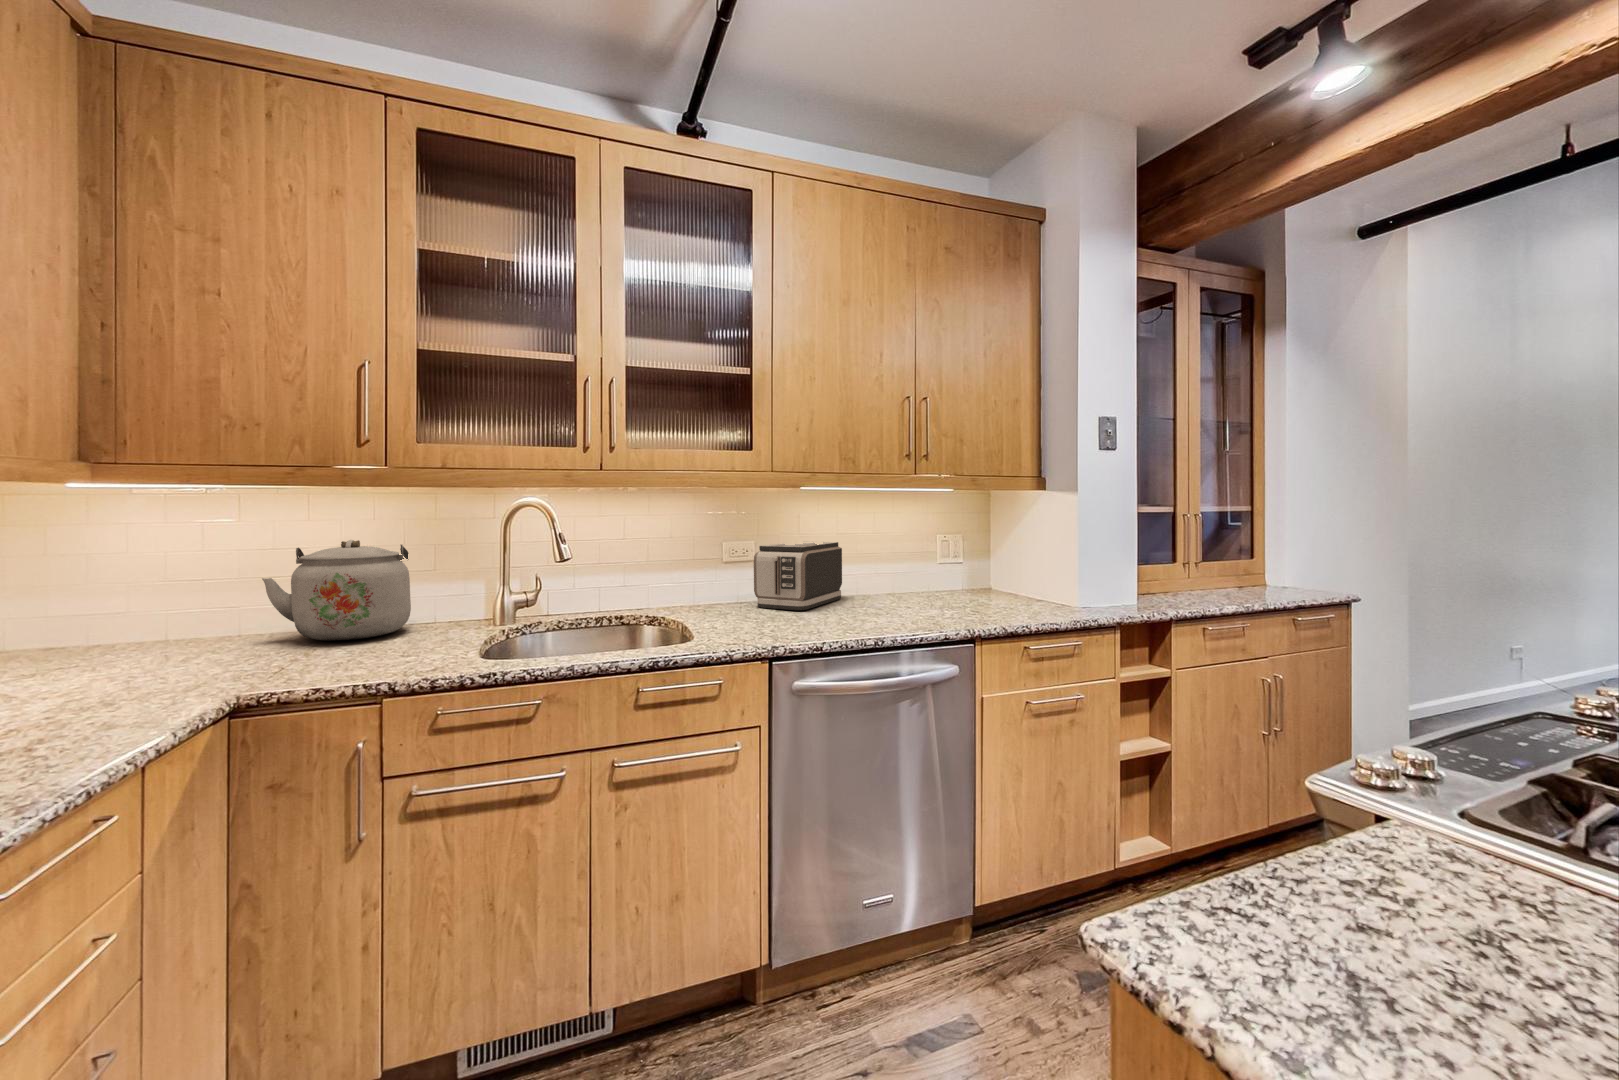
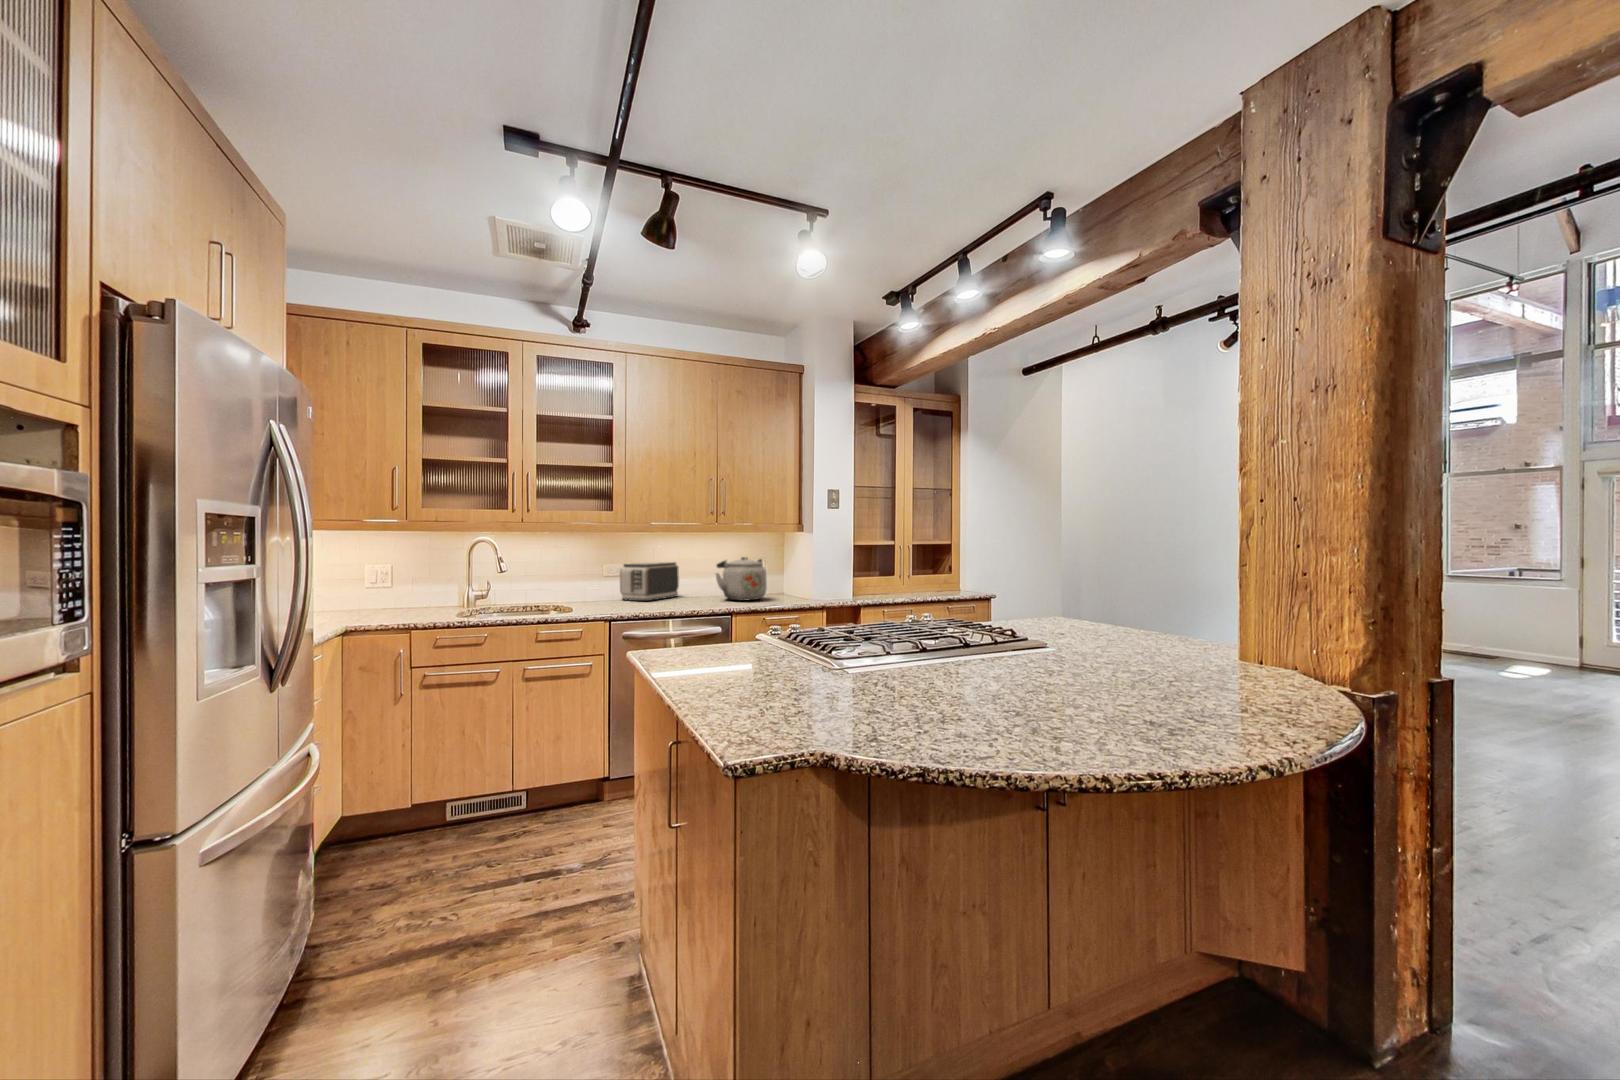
kettle: present [262,540,411,641] -> present [716,557,767,600]

